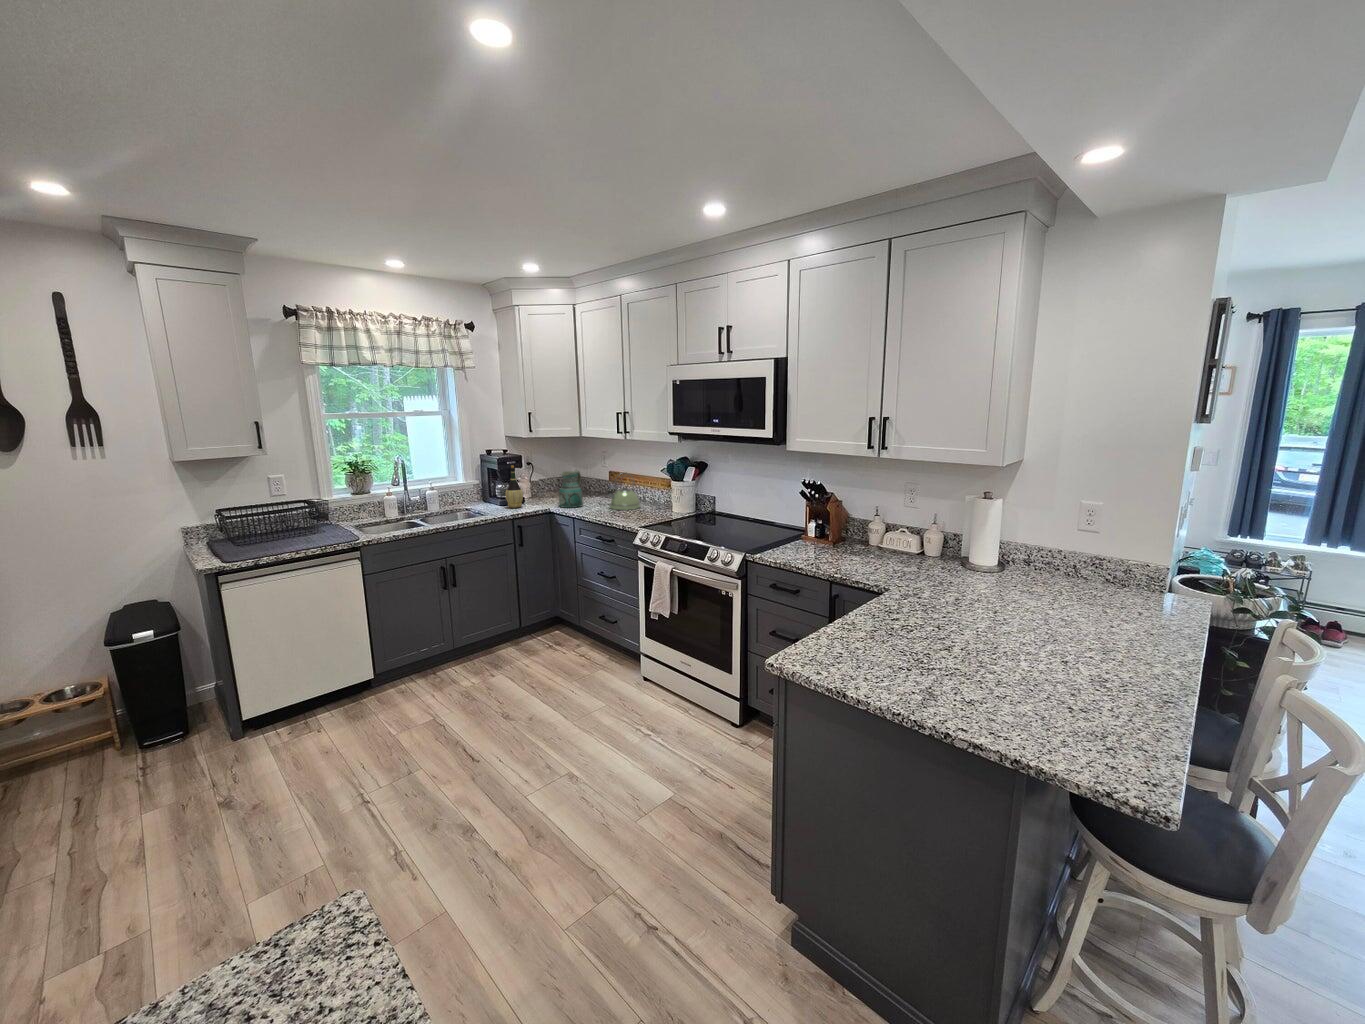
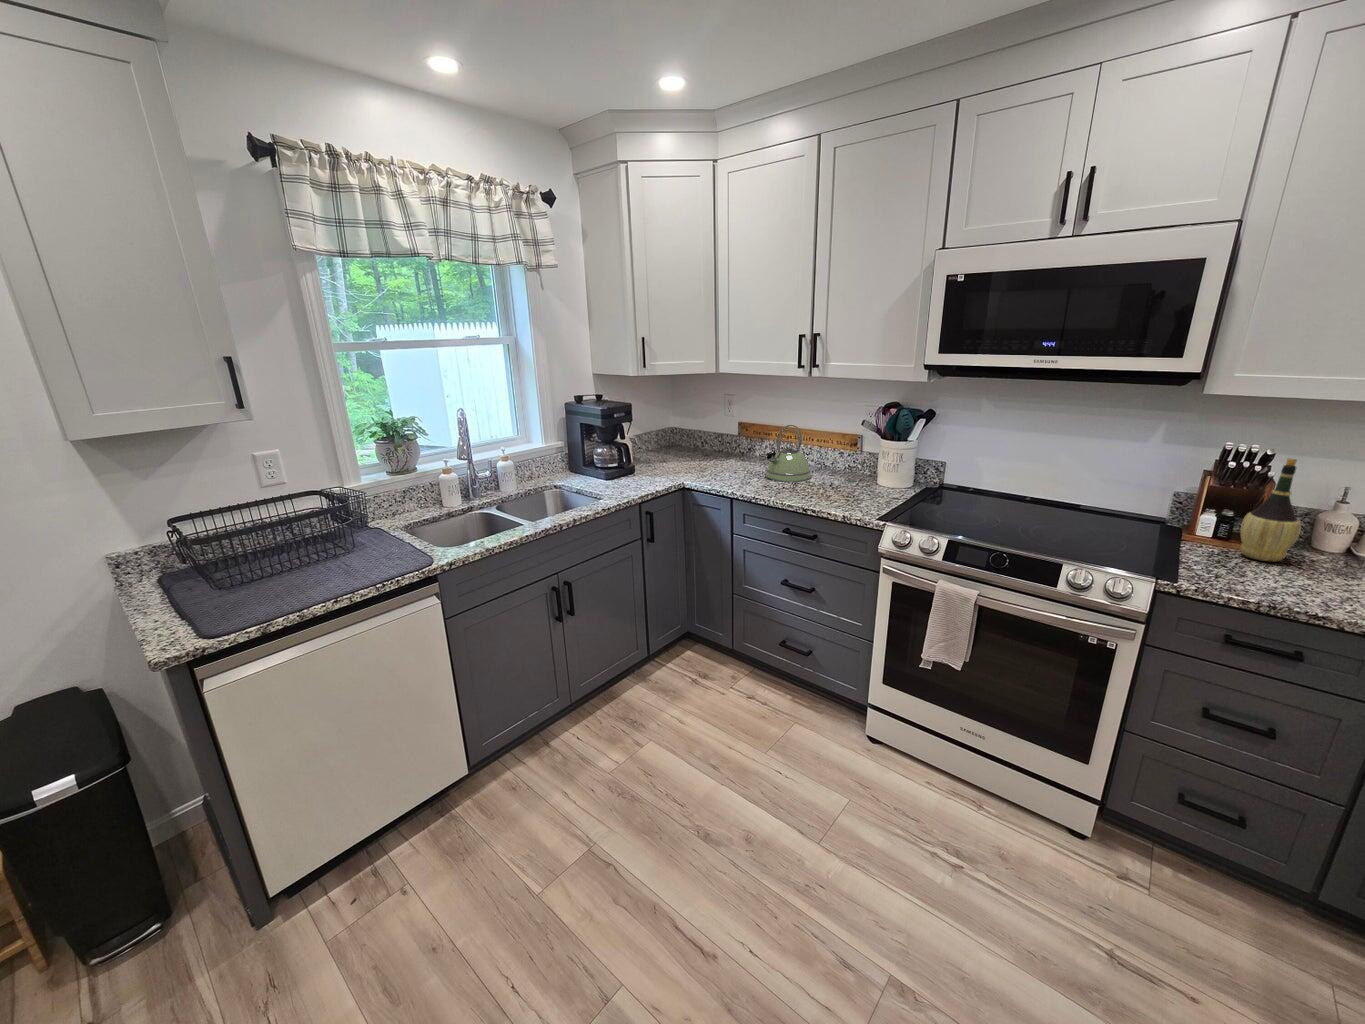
wine bottle: present [505,465,523,508] -> present [1240,458,1301,562]
ceramic pitcher: present [559,470,583,508] -> none [688,422,723,480]

